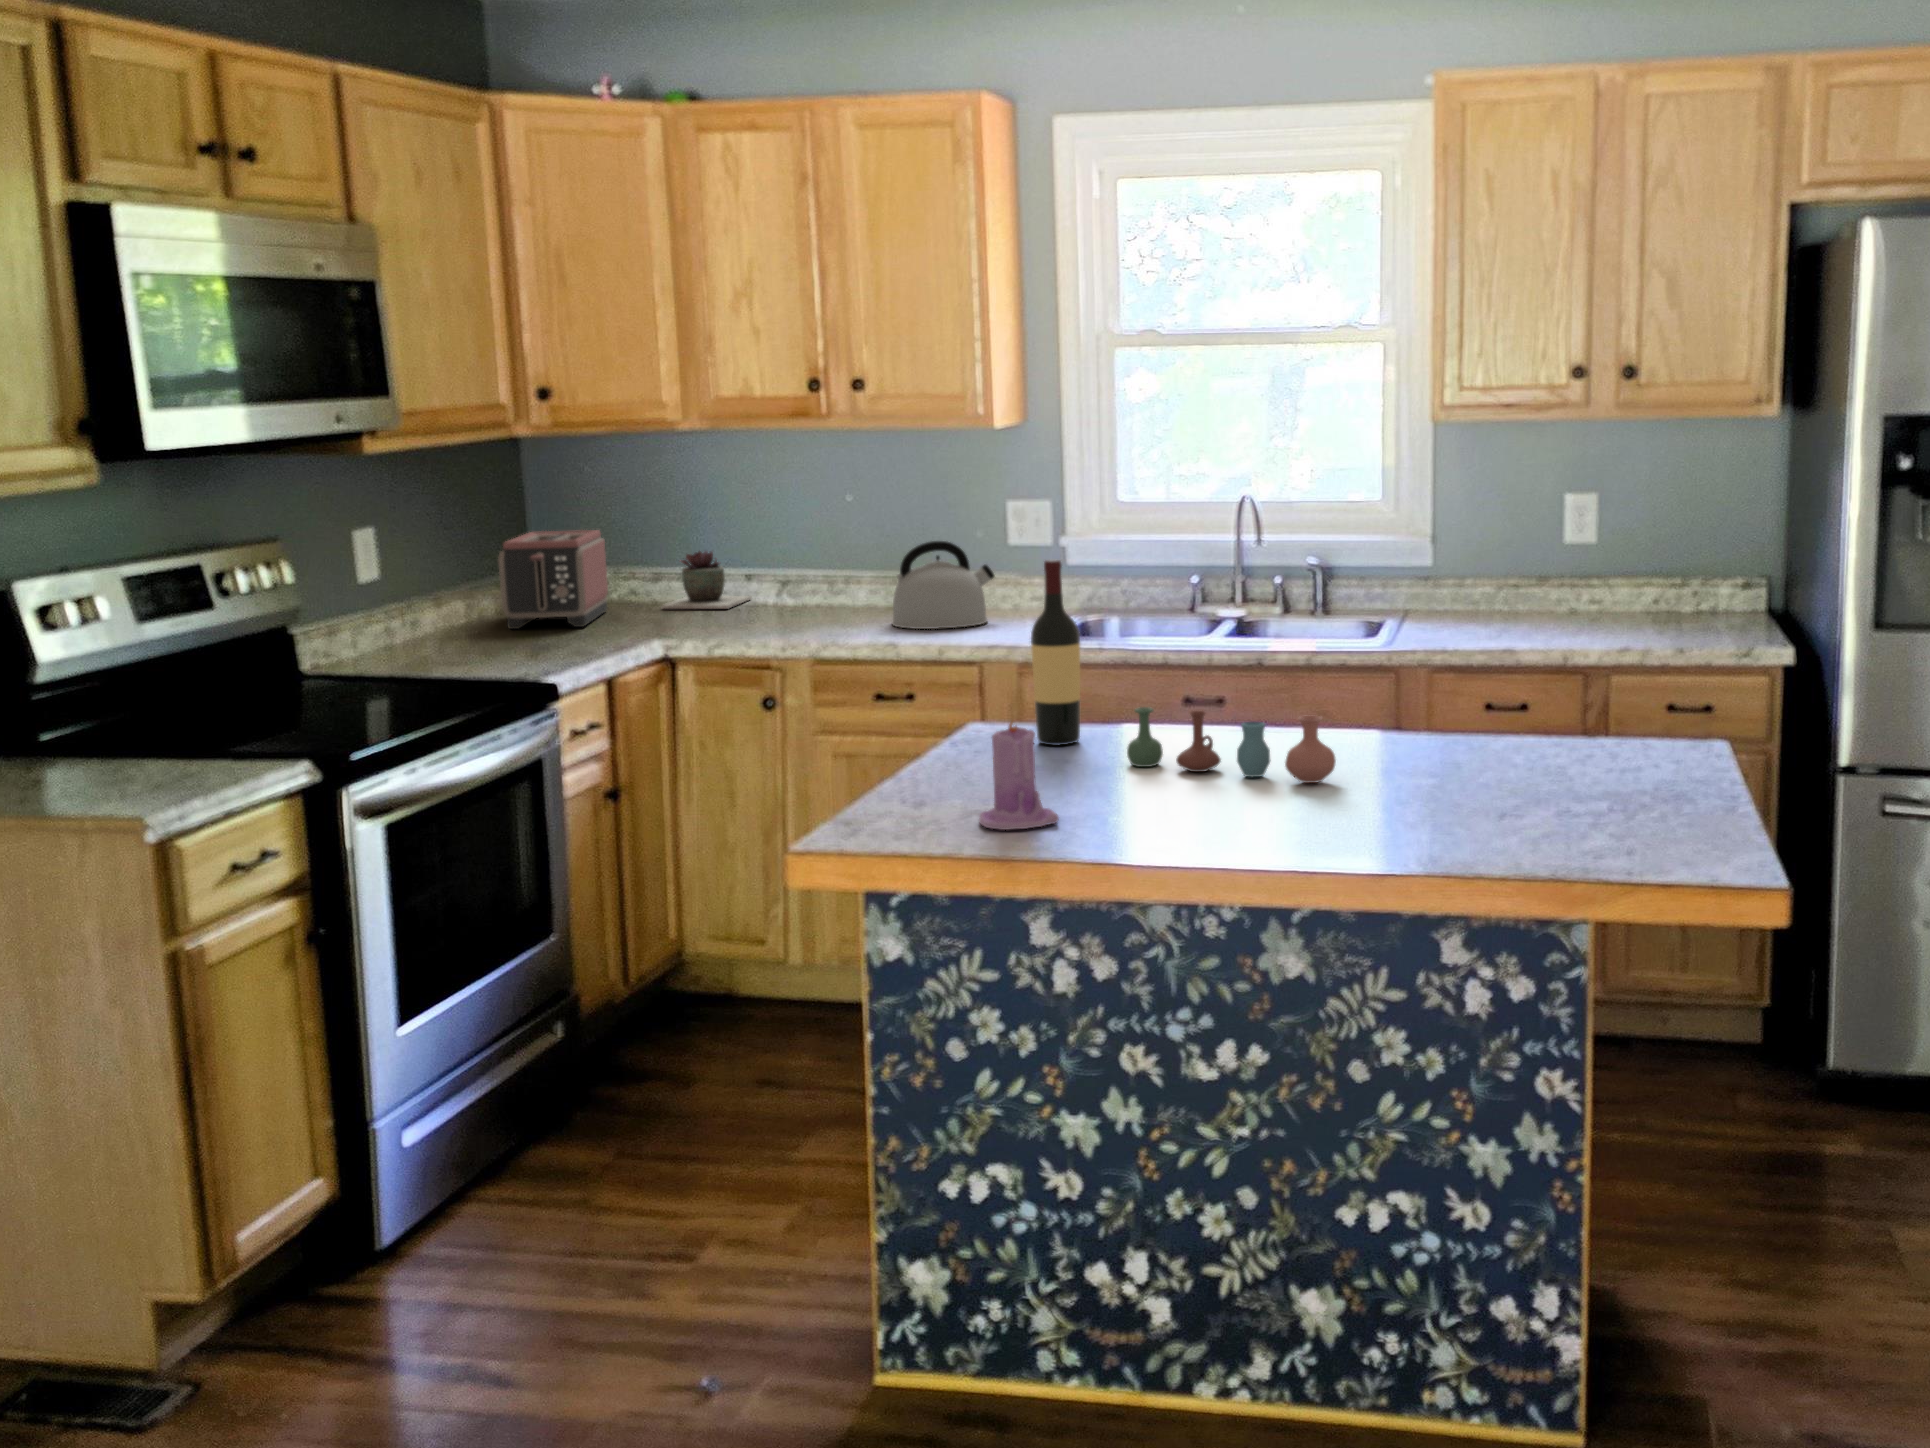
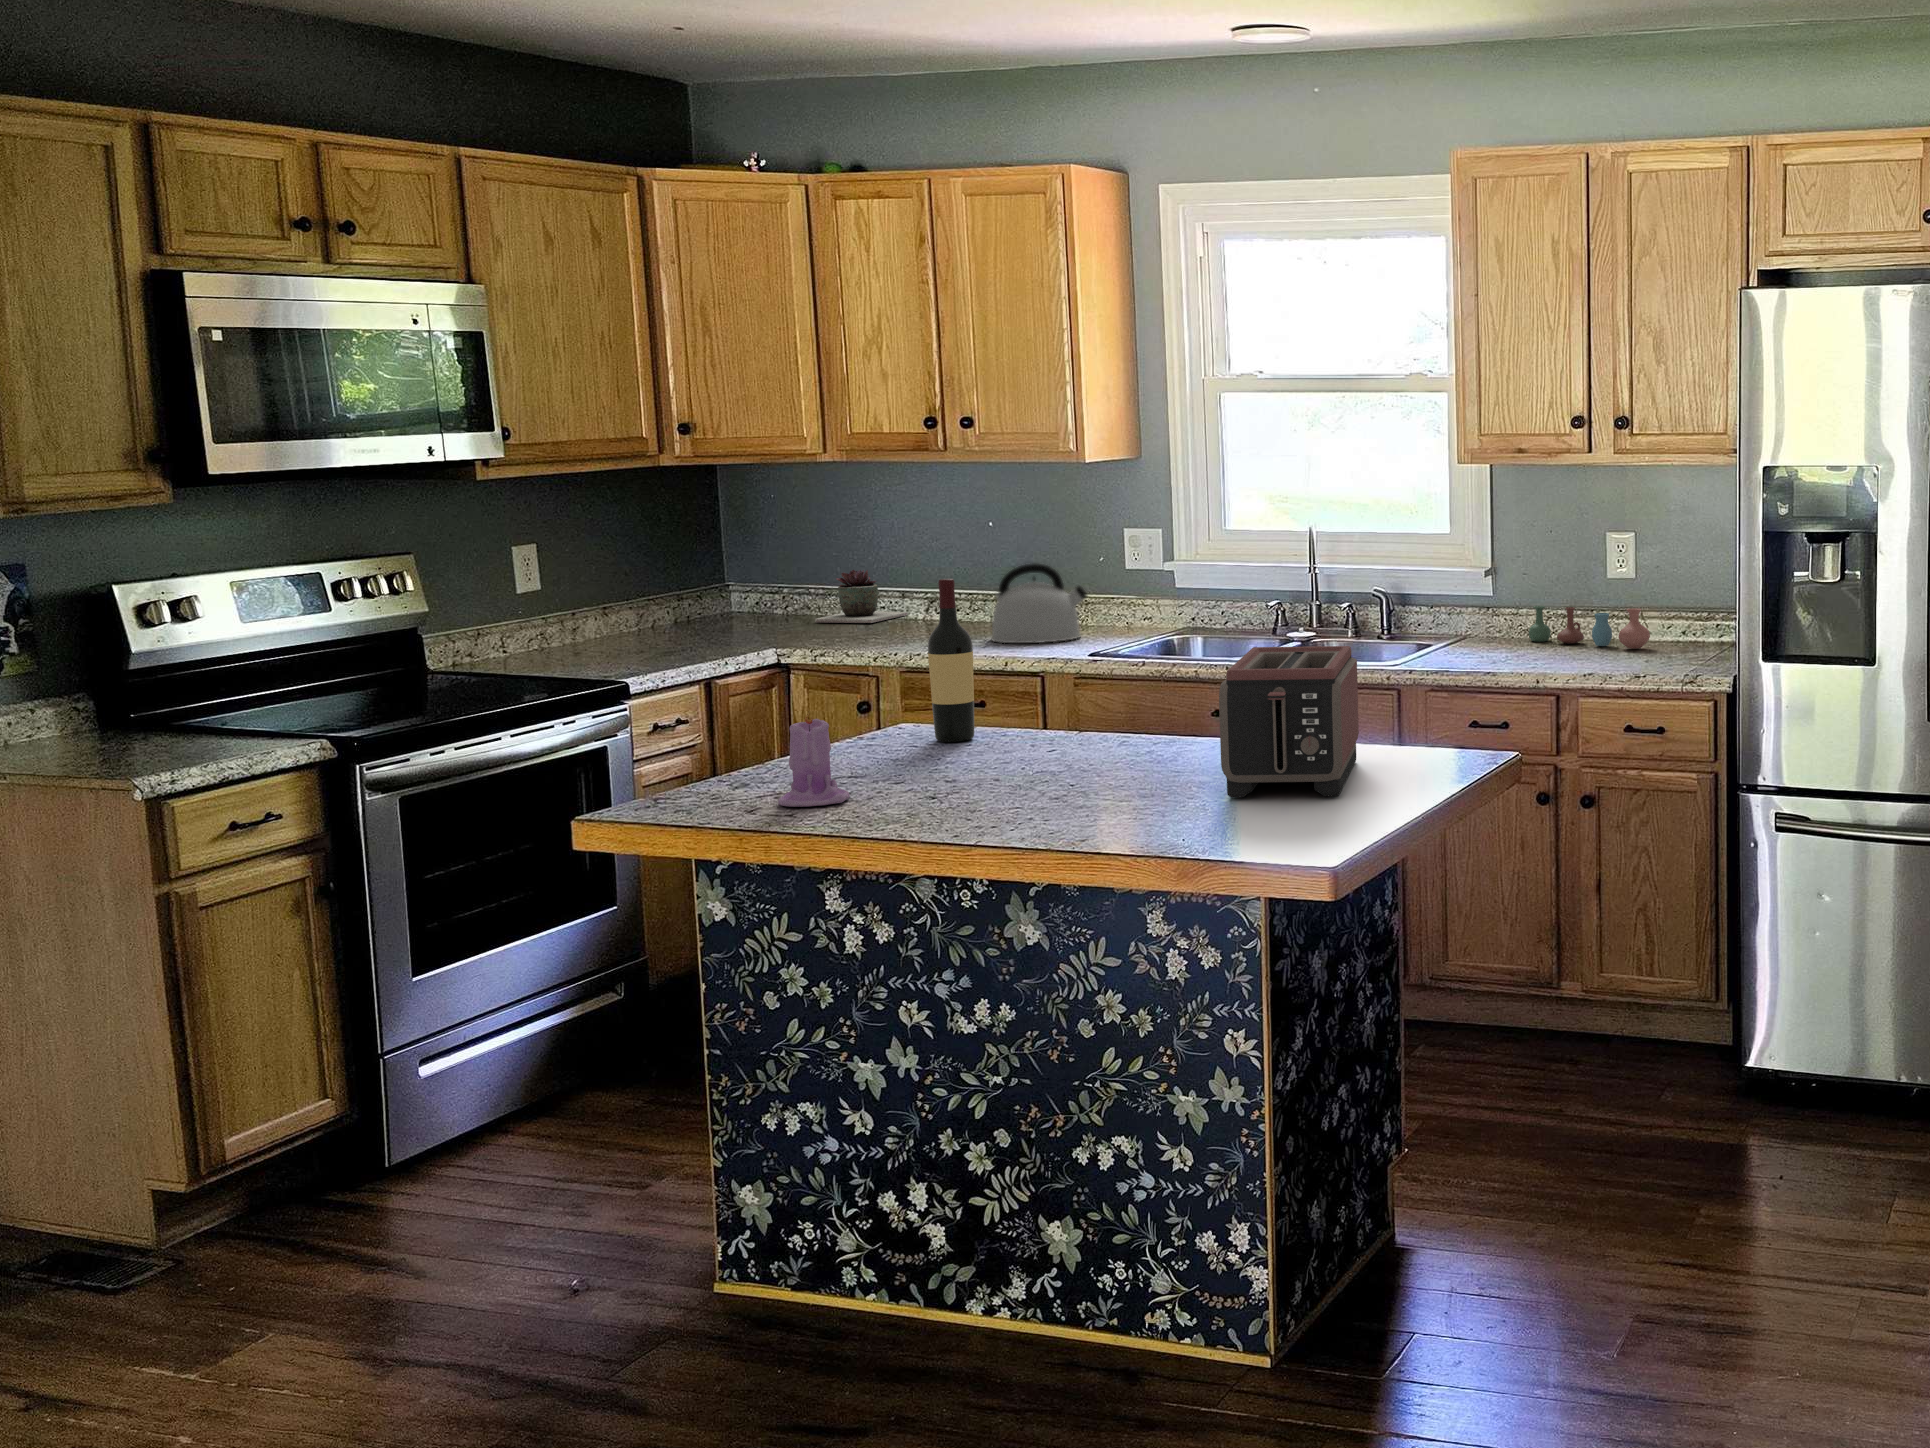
toaster: present [498,530,608,629] -> present [1219,646,1359,797]
vase: present [1127,707,1336,783] -> present [1529,606,1650,648]

